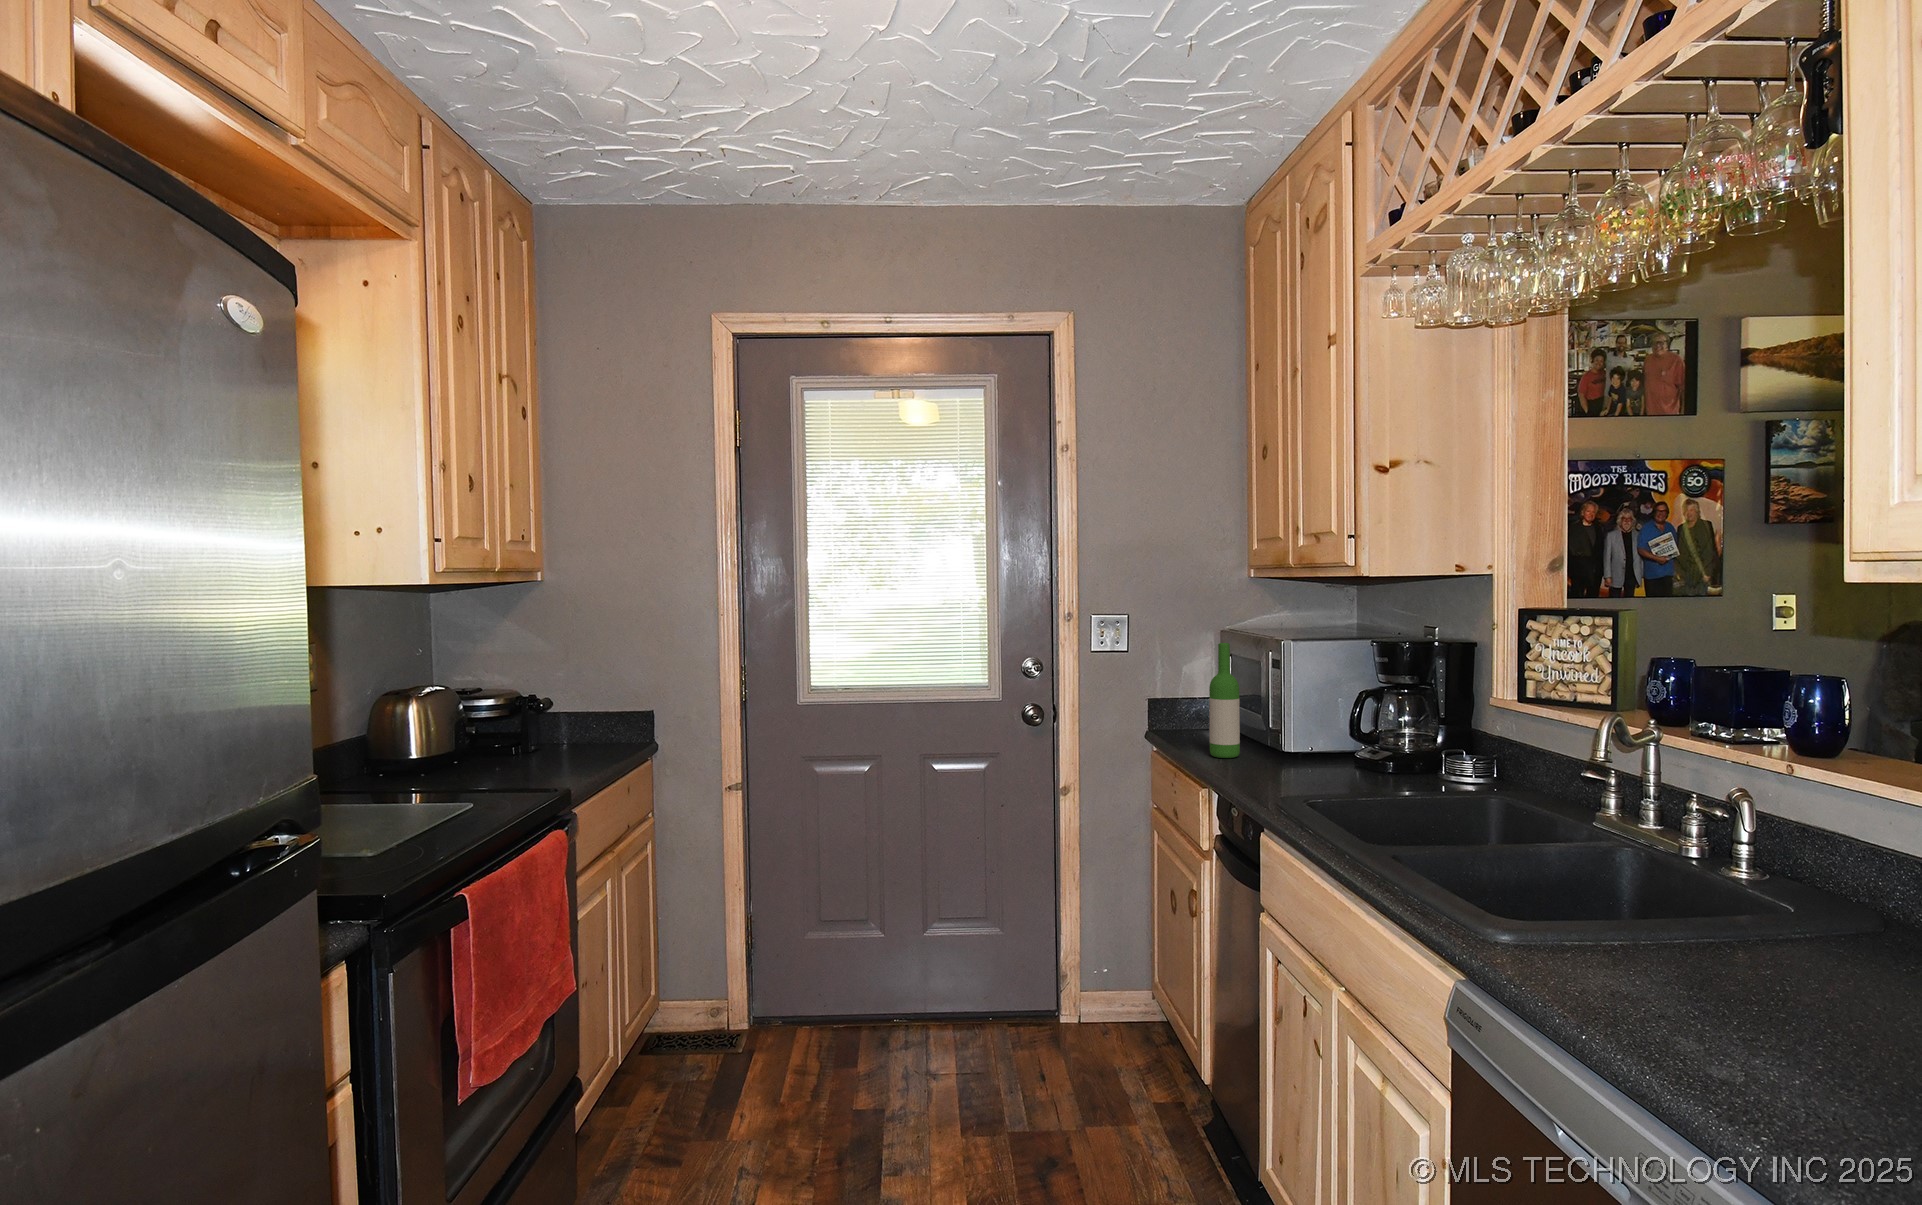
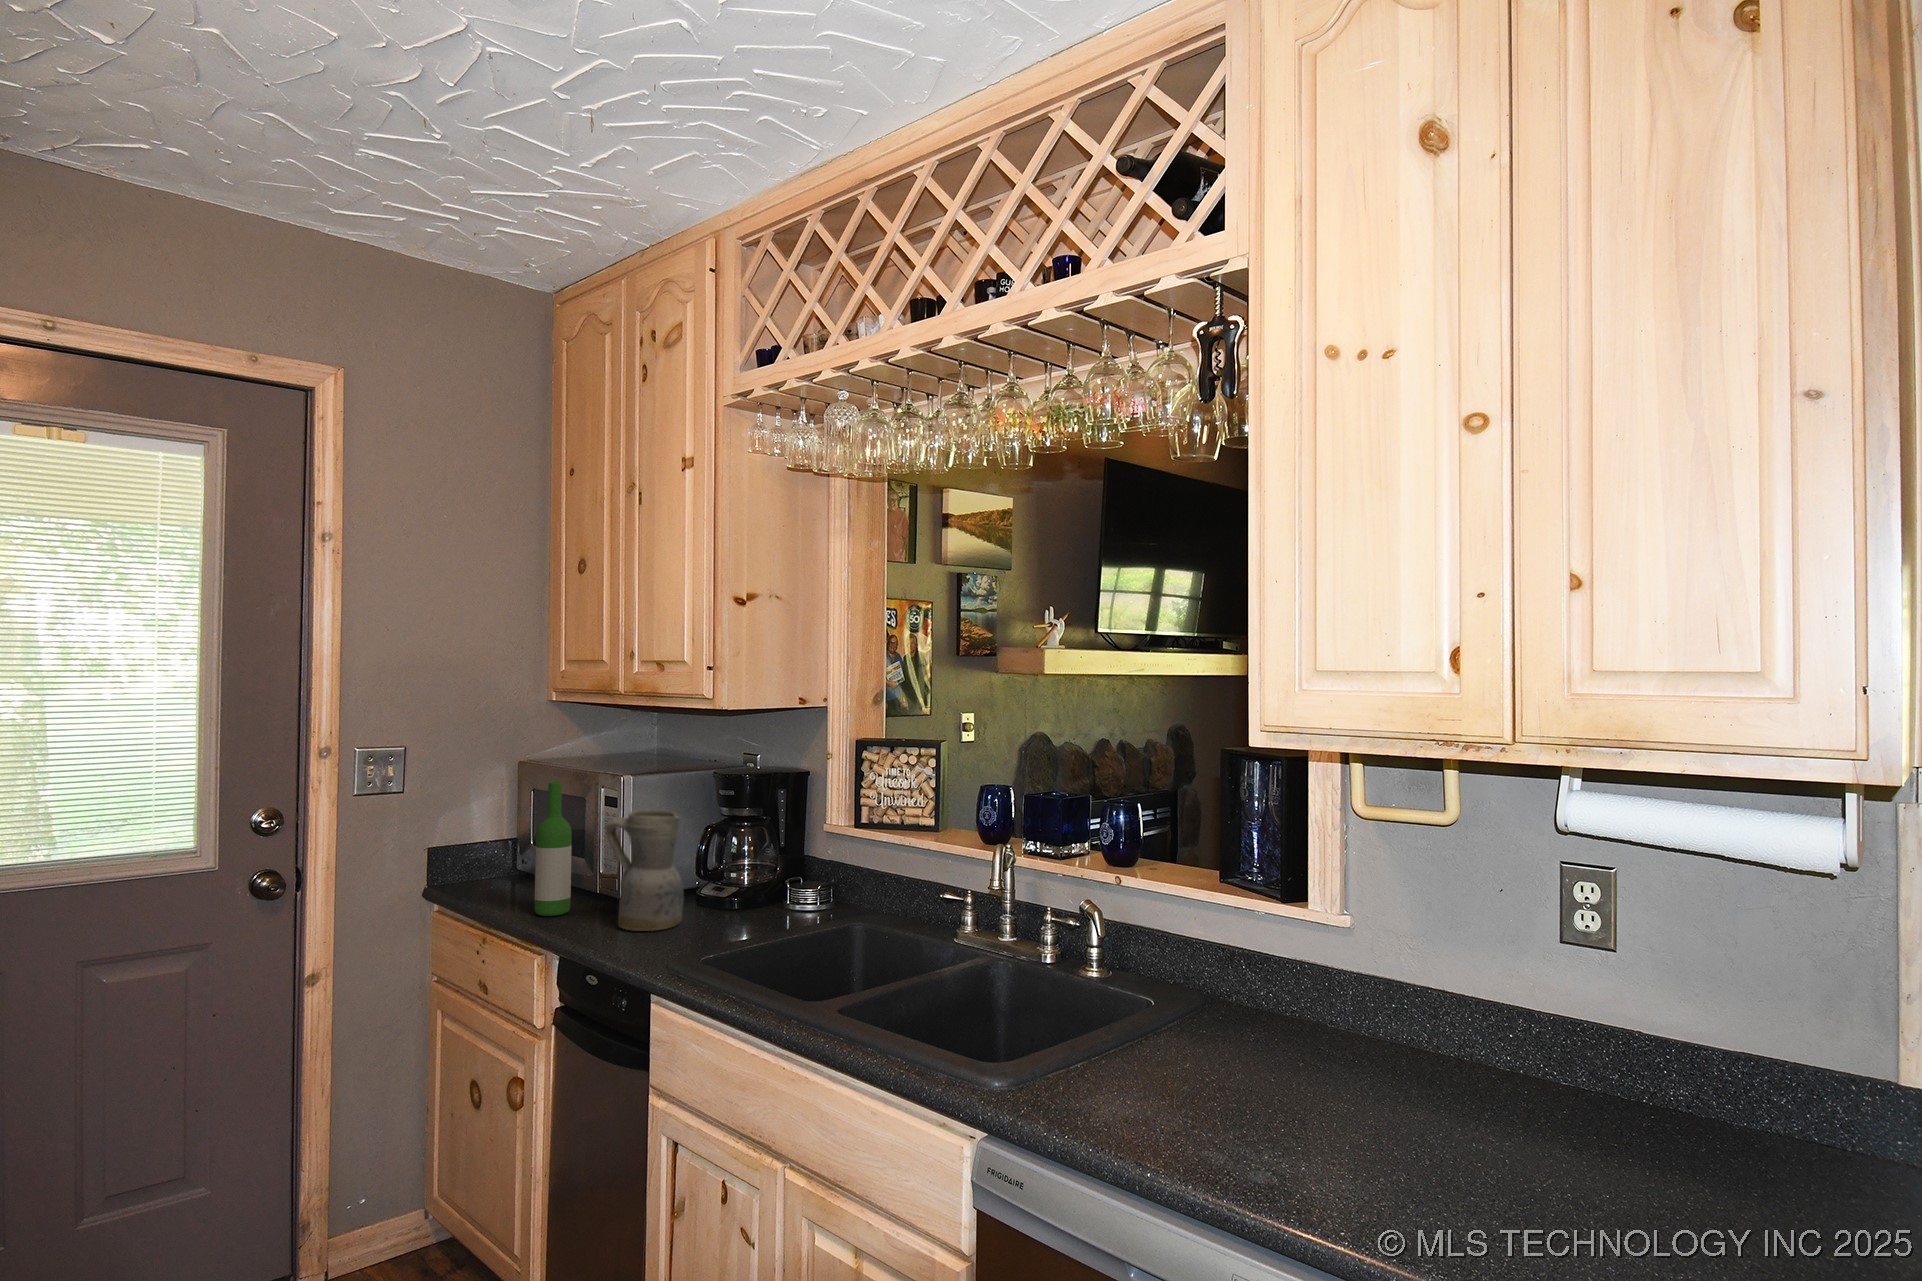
ceramic pitcher: none [1256,669,1328,779] -> present [606,809,684,931]

